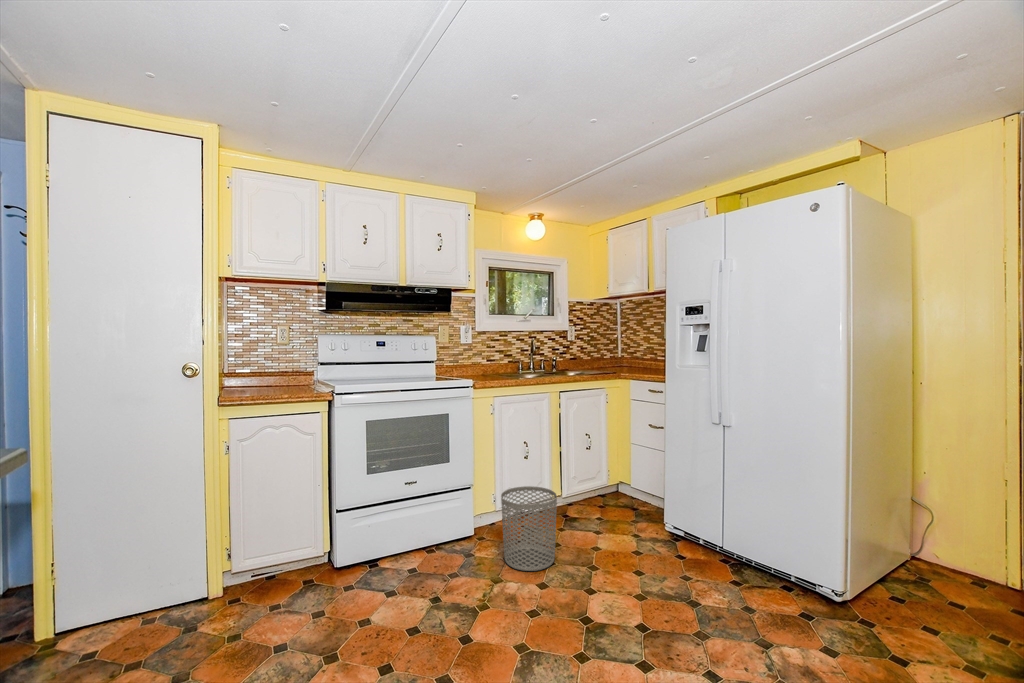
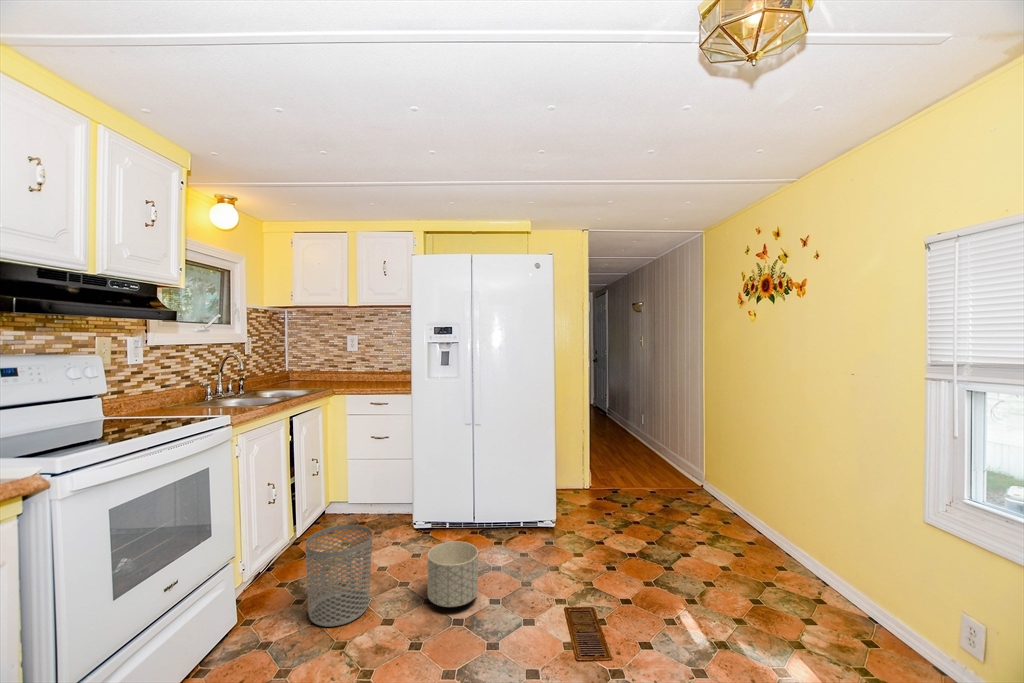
planter: none [581,538,638,610] -> present [427,541,478,607]

